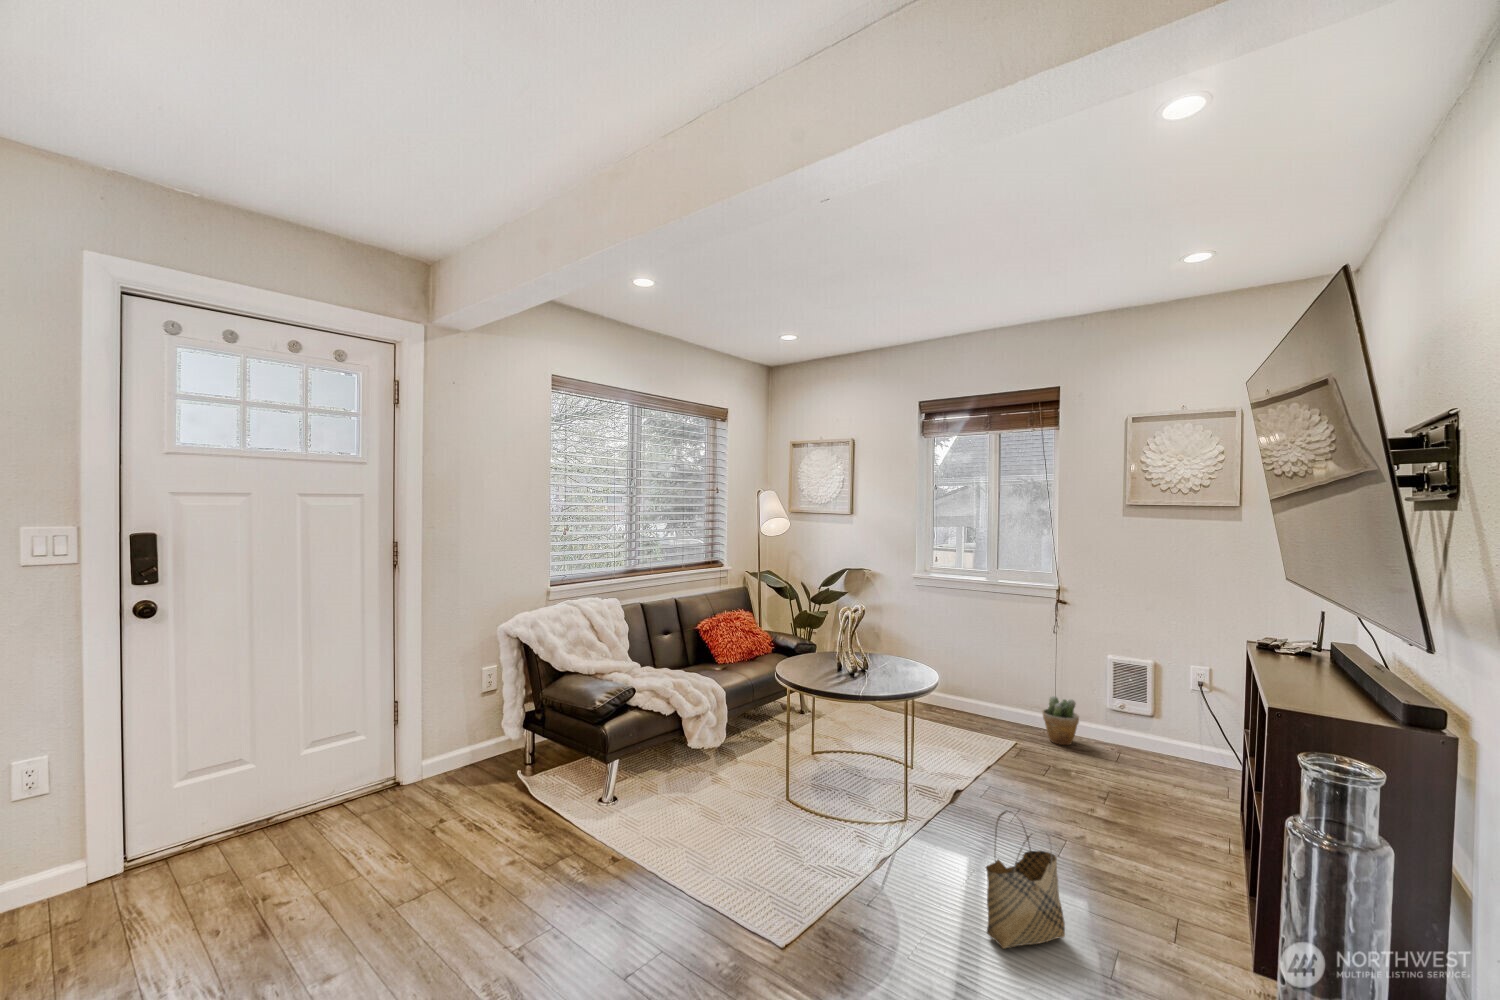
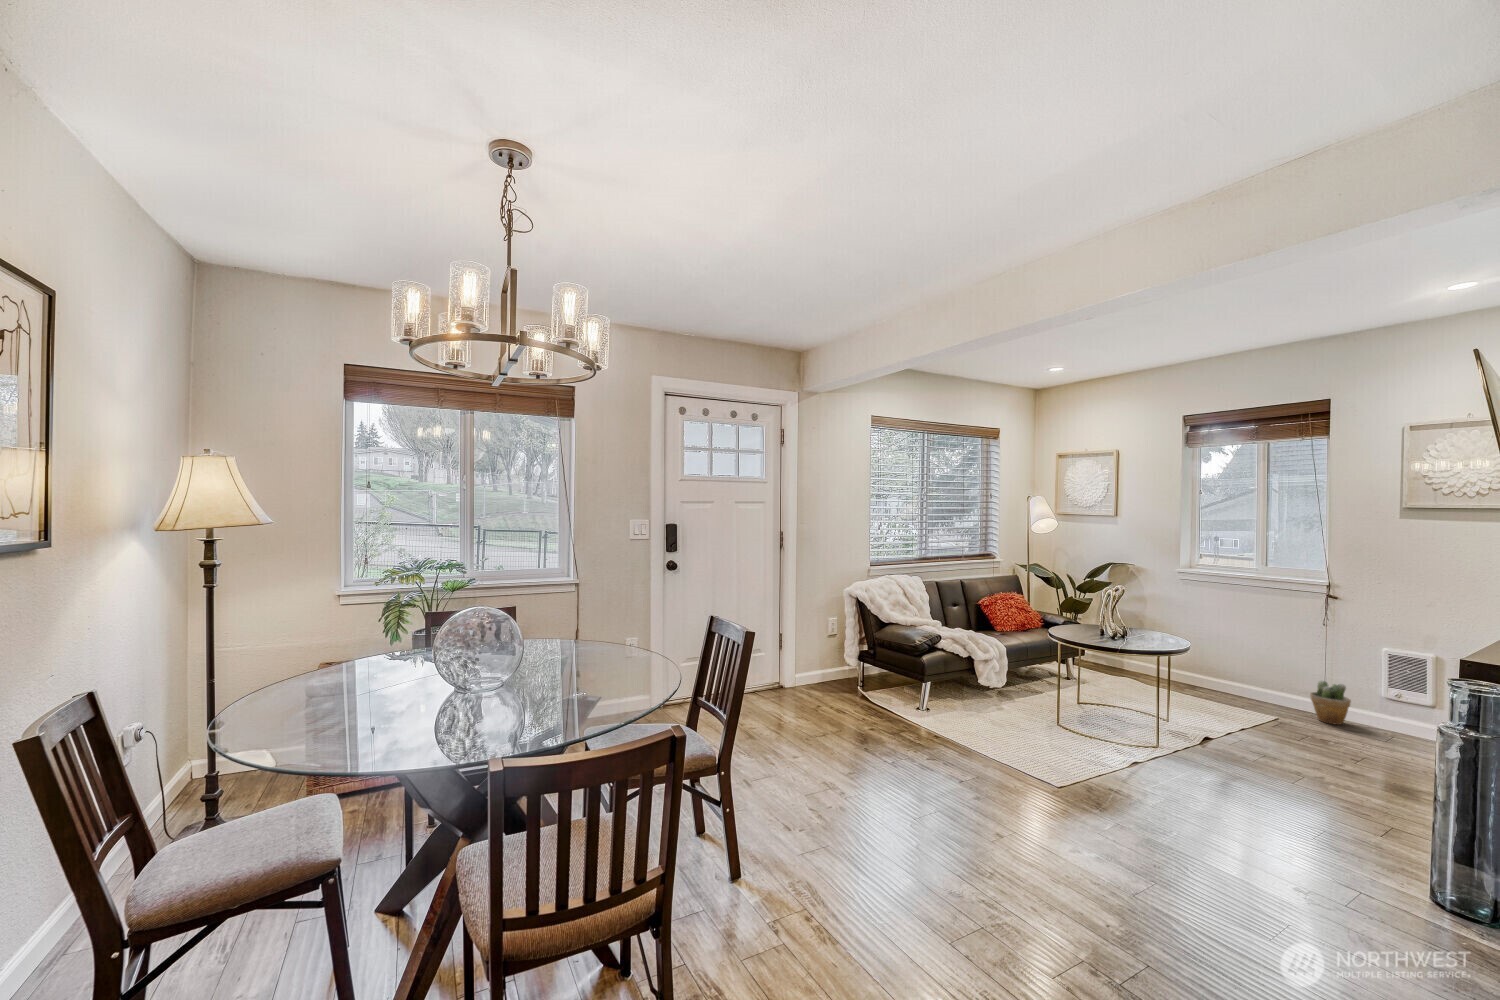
woven basket: present [986,811,1065,949] -> none [1218,726,1287,816]

